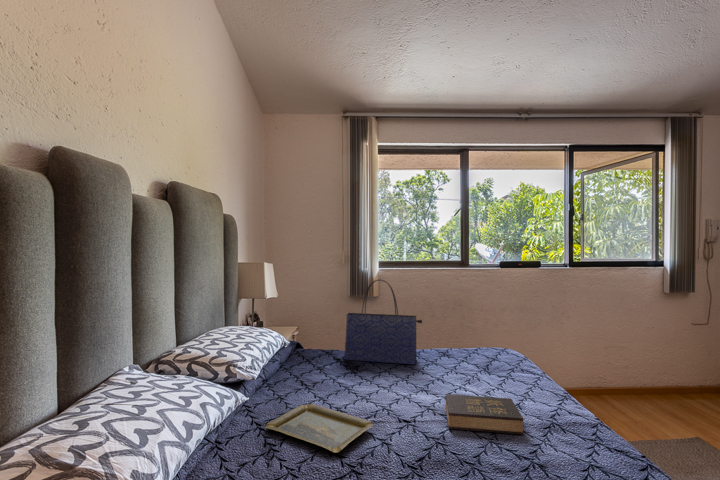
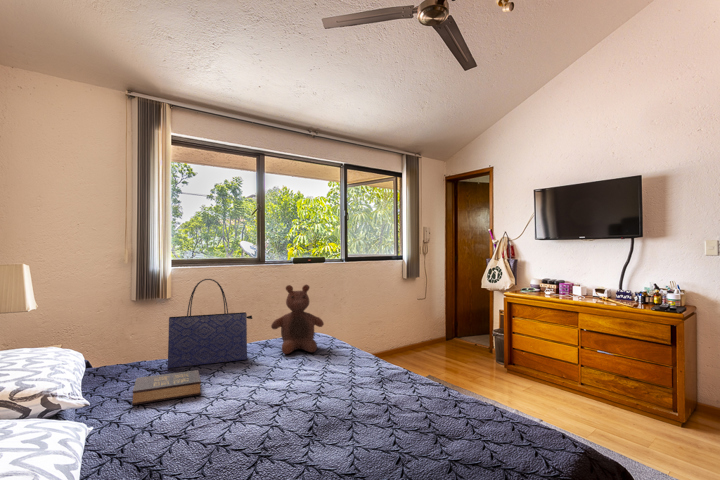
stuffed bear: none [446,291,507,370] -> present [271,285,324,354]
hardback book: present [446,394,524,435] -> present [132,370,201,405]
tray: present [265,404,373,453] -> none [133,412,254,450]

